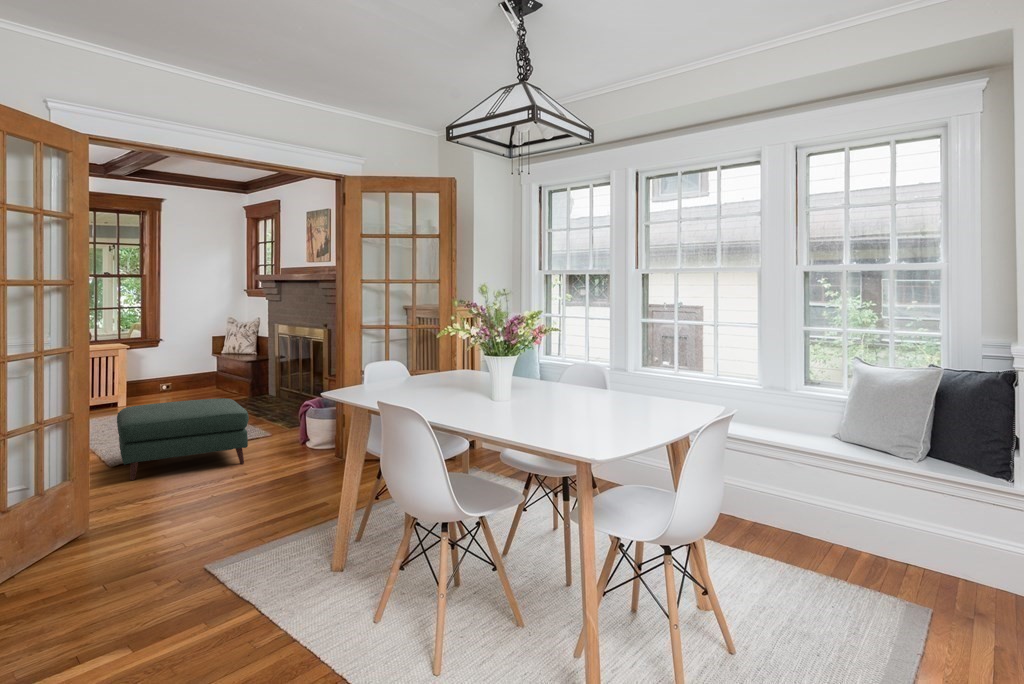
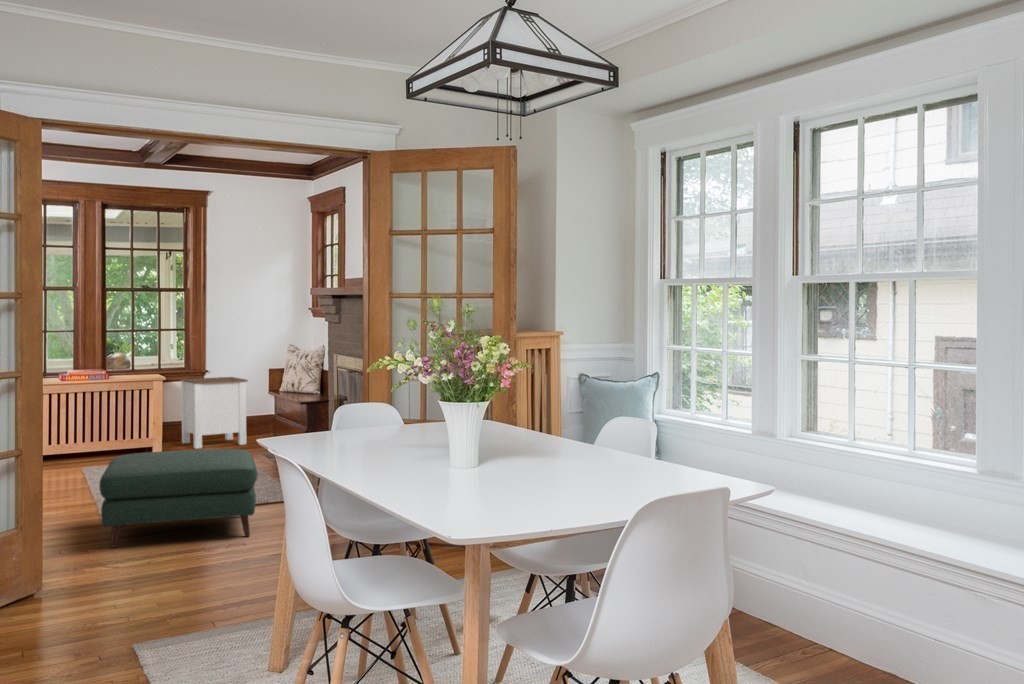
side table: none [141,343,201,400] -> present [181,377,248,449]

